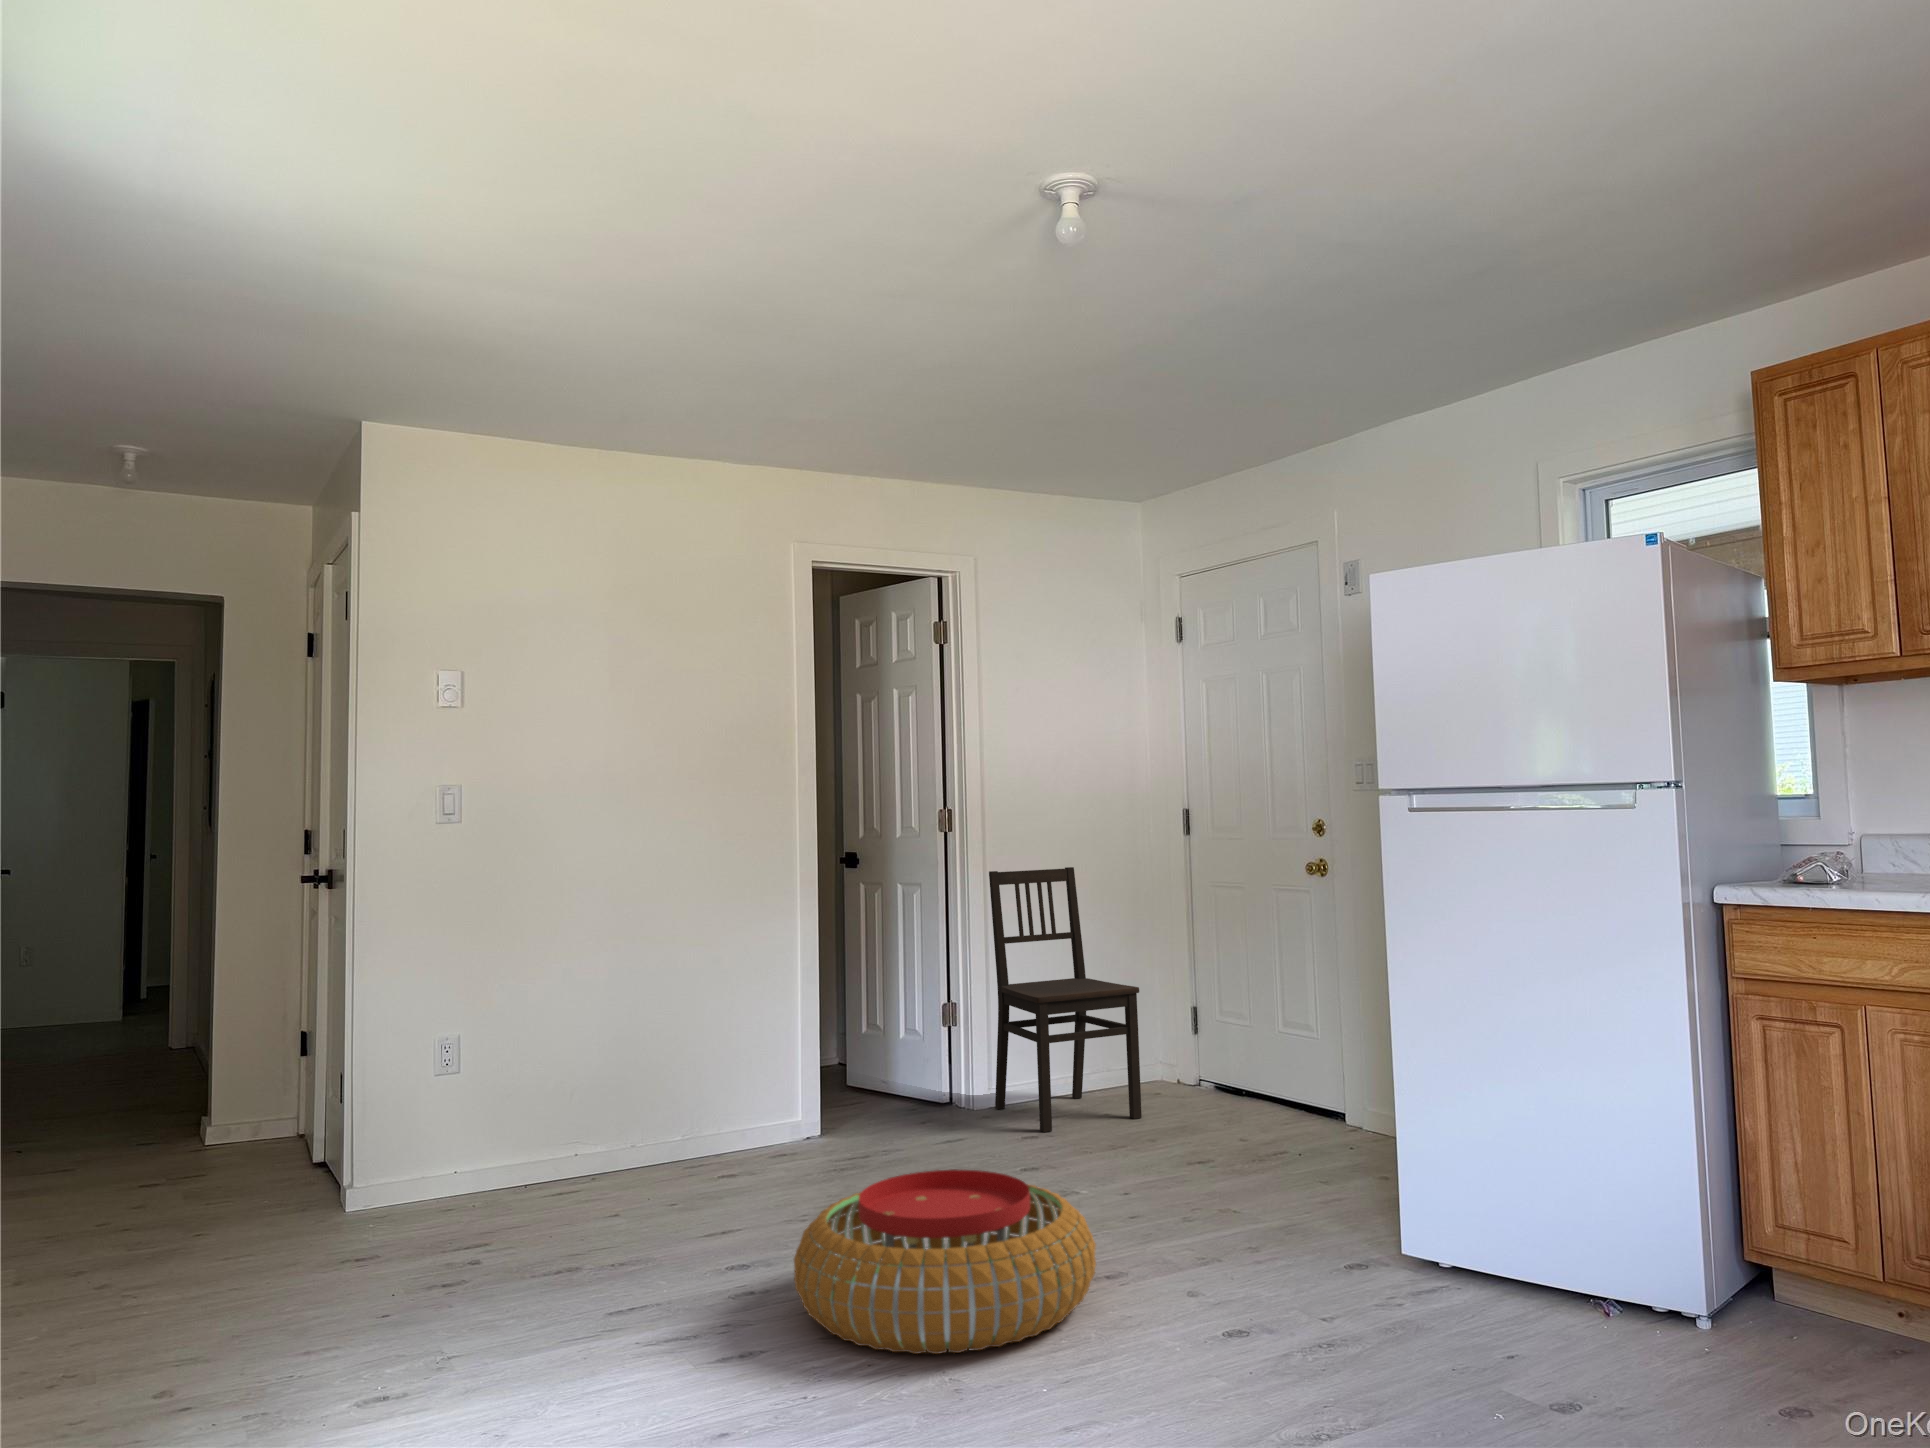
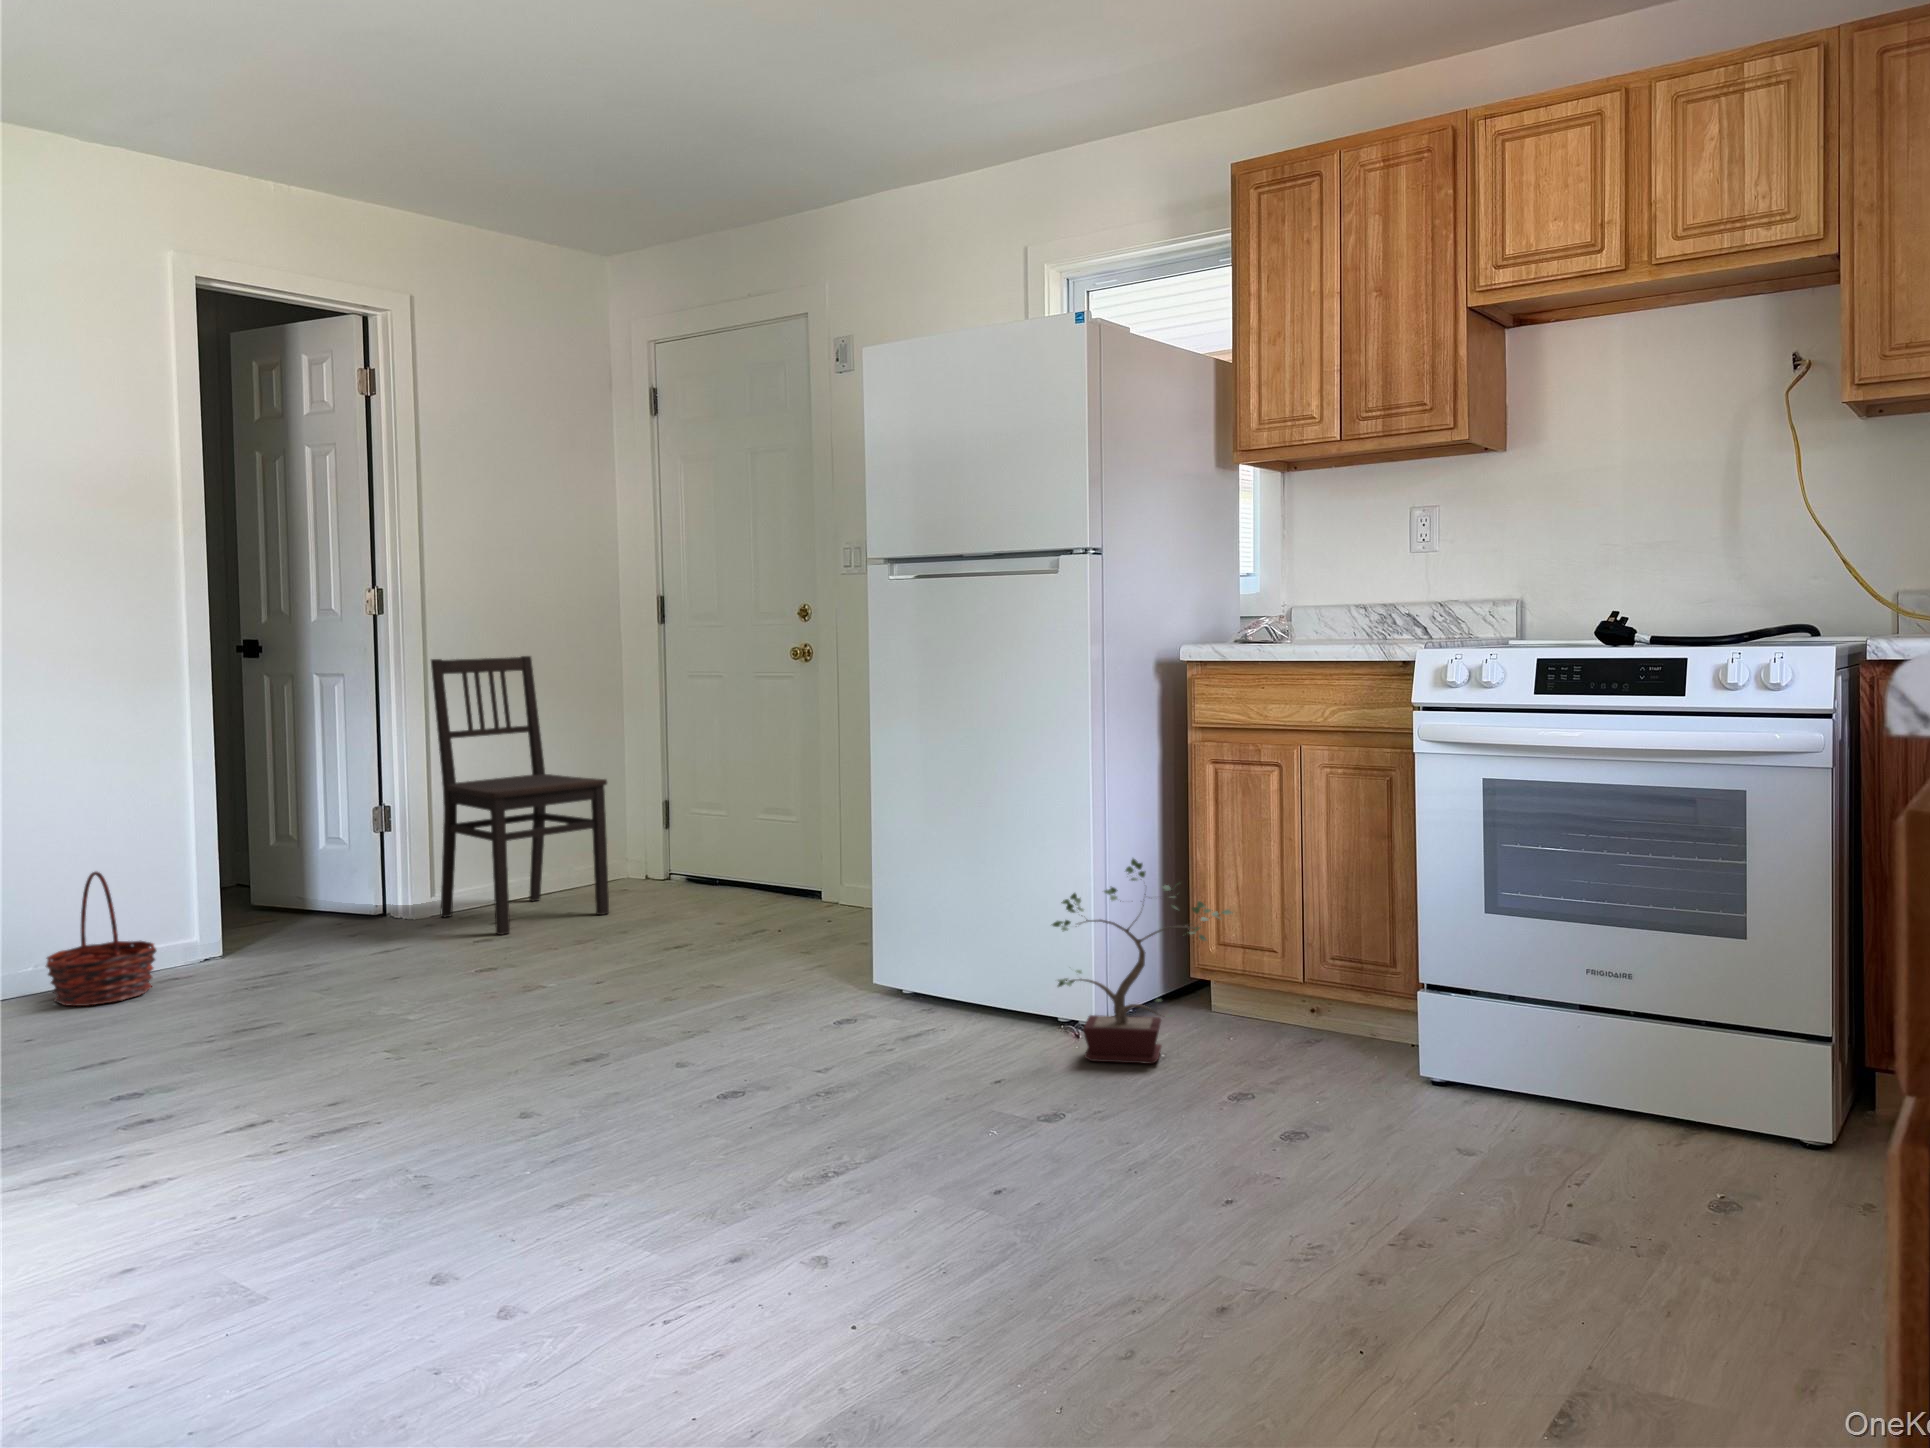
basket: none [692,1055,771,1170] -> present [46,872,156,1006]
potted plant: none [1568,1120,1789,1362] -> present [1052,859,1232,1064]
pouf: present [794,1170,1096,1354] -> none [207,965,579,1163]

